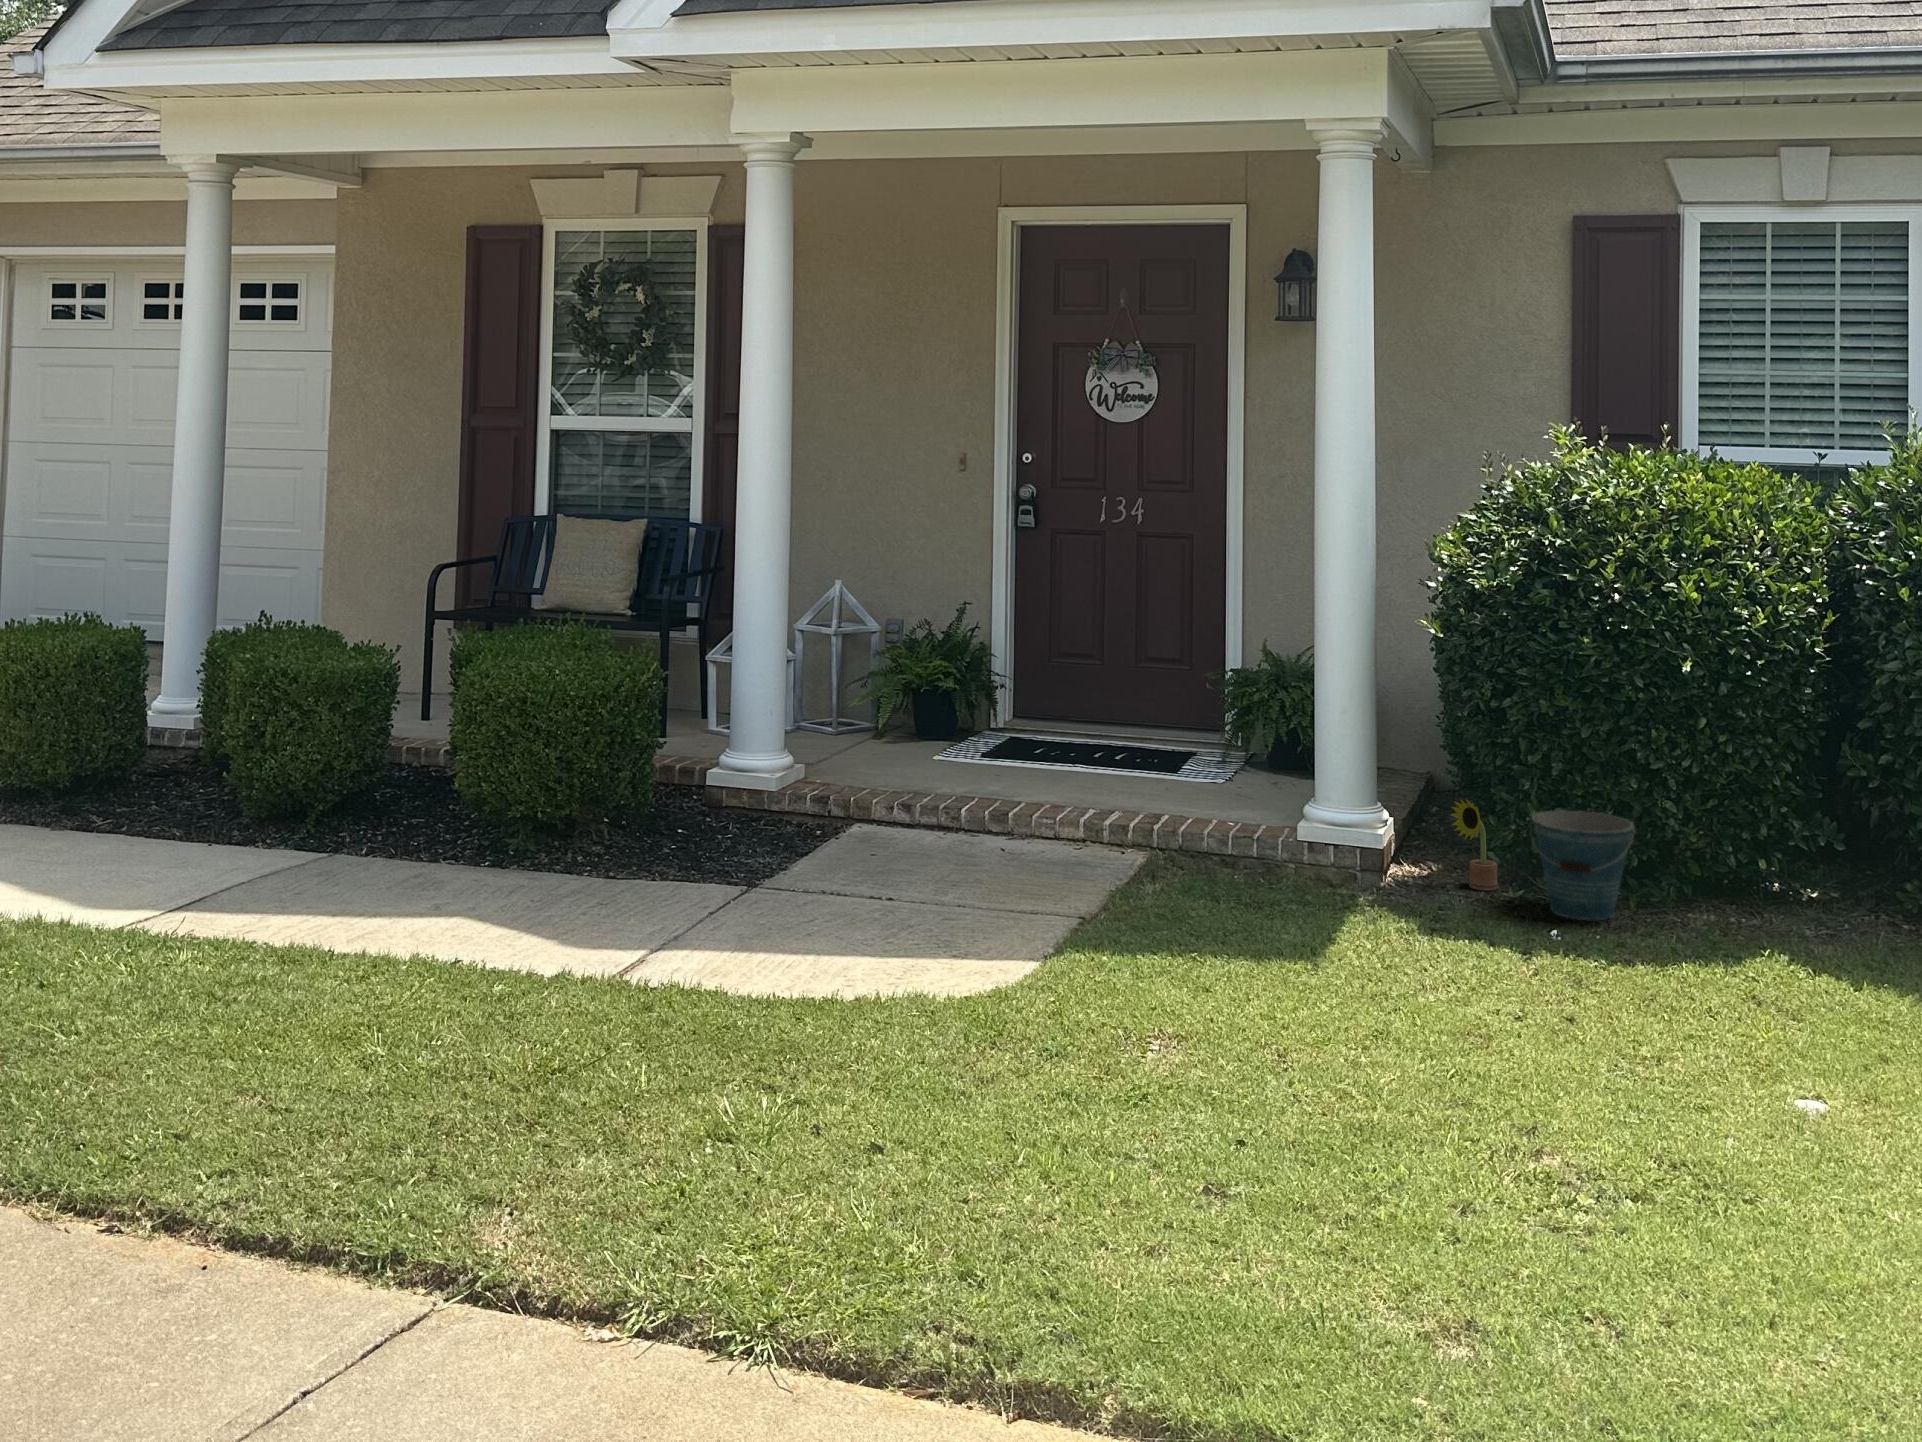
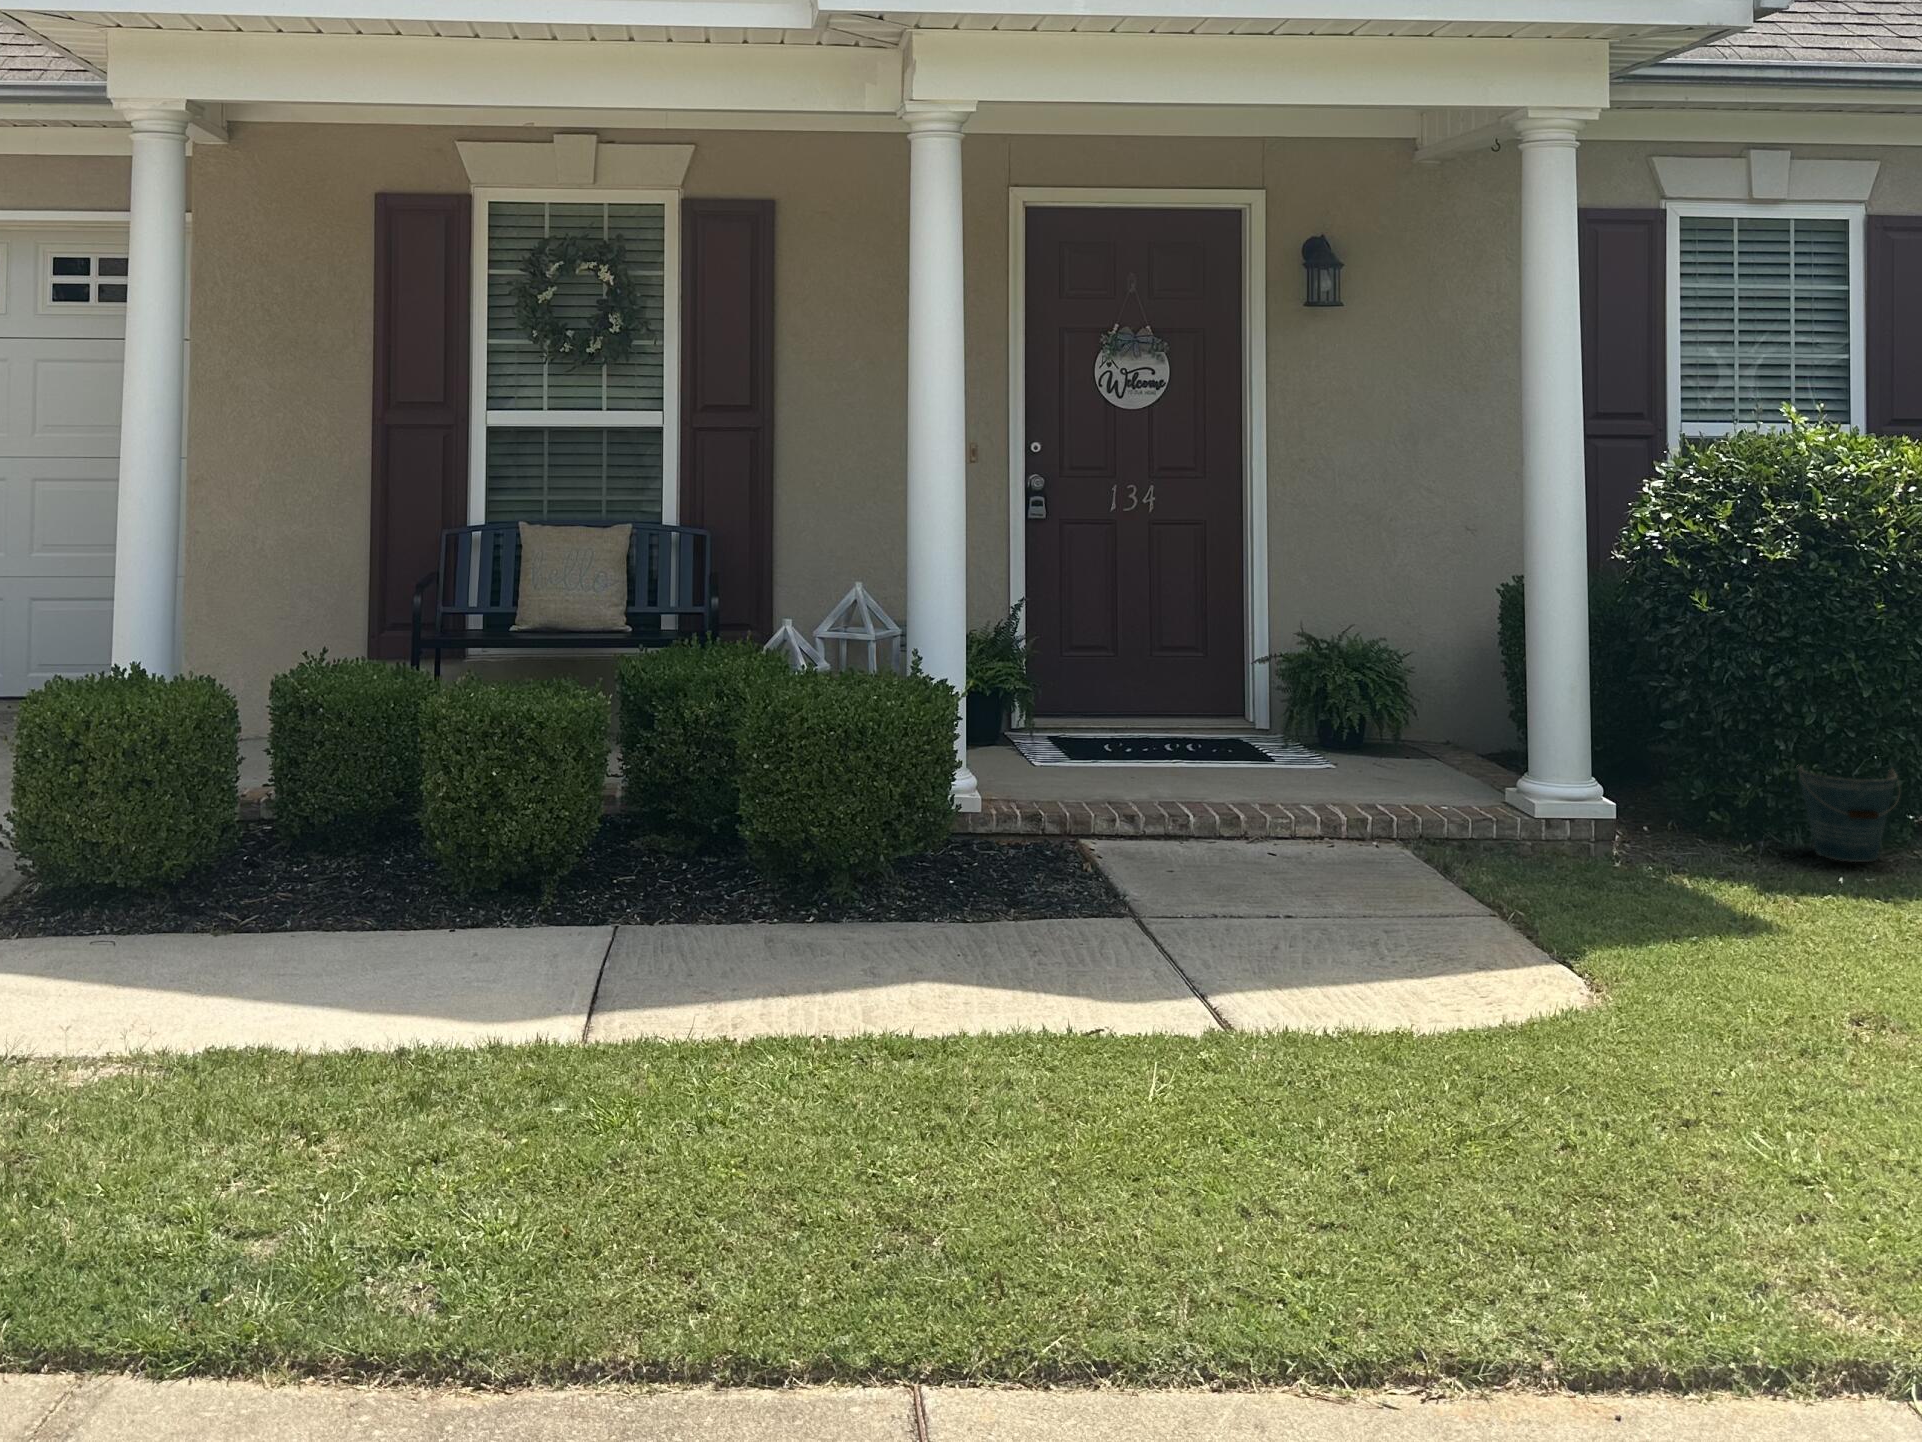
decorative plant: present [1450,799,1497,891] -> none [1698,758,1742,843]

